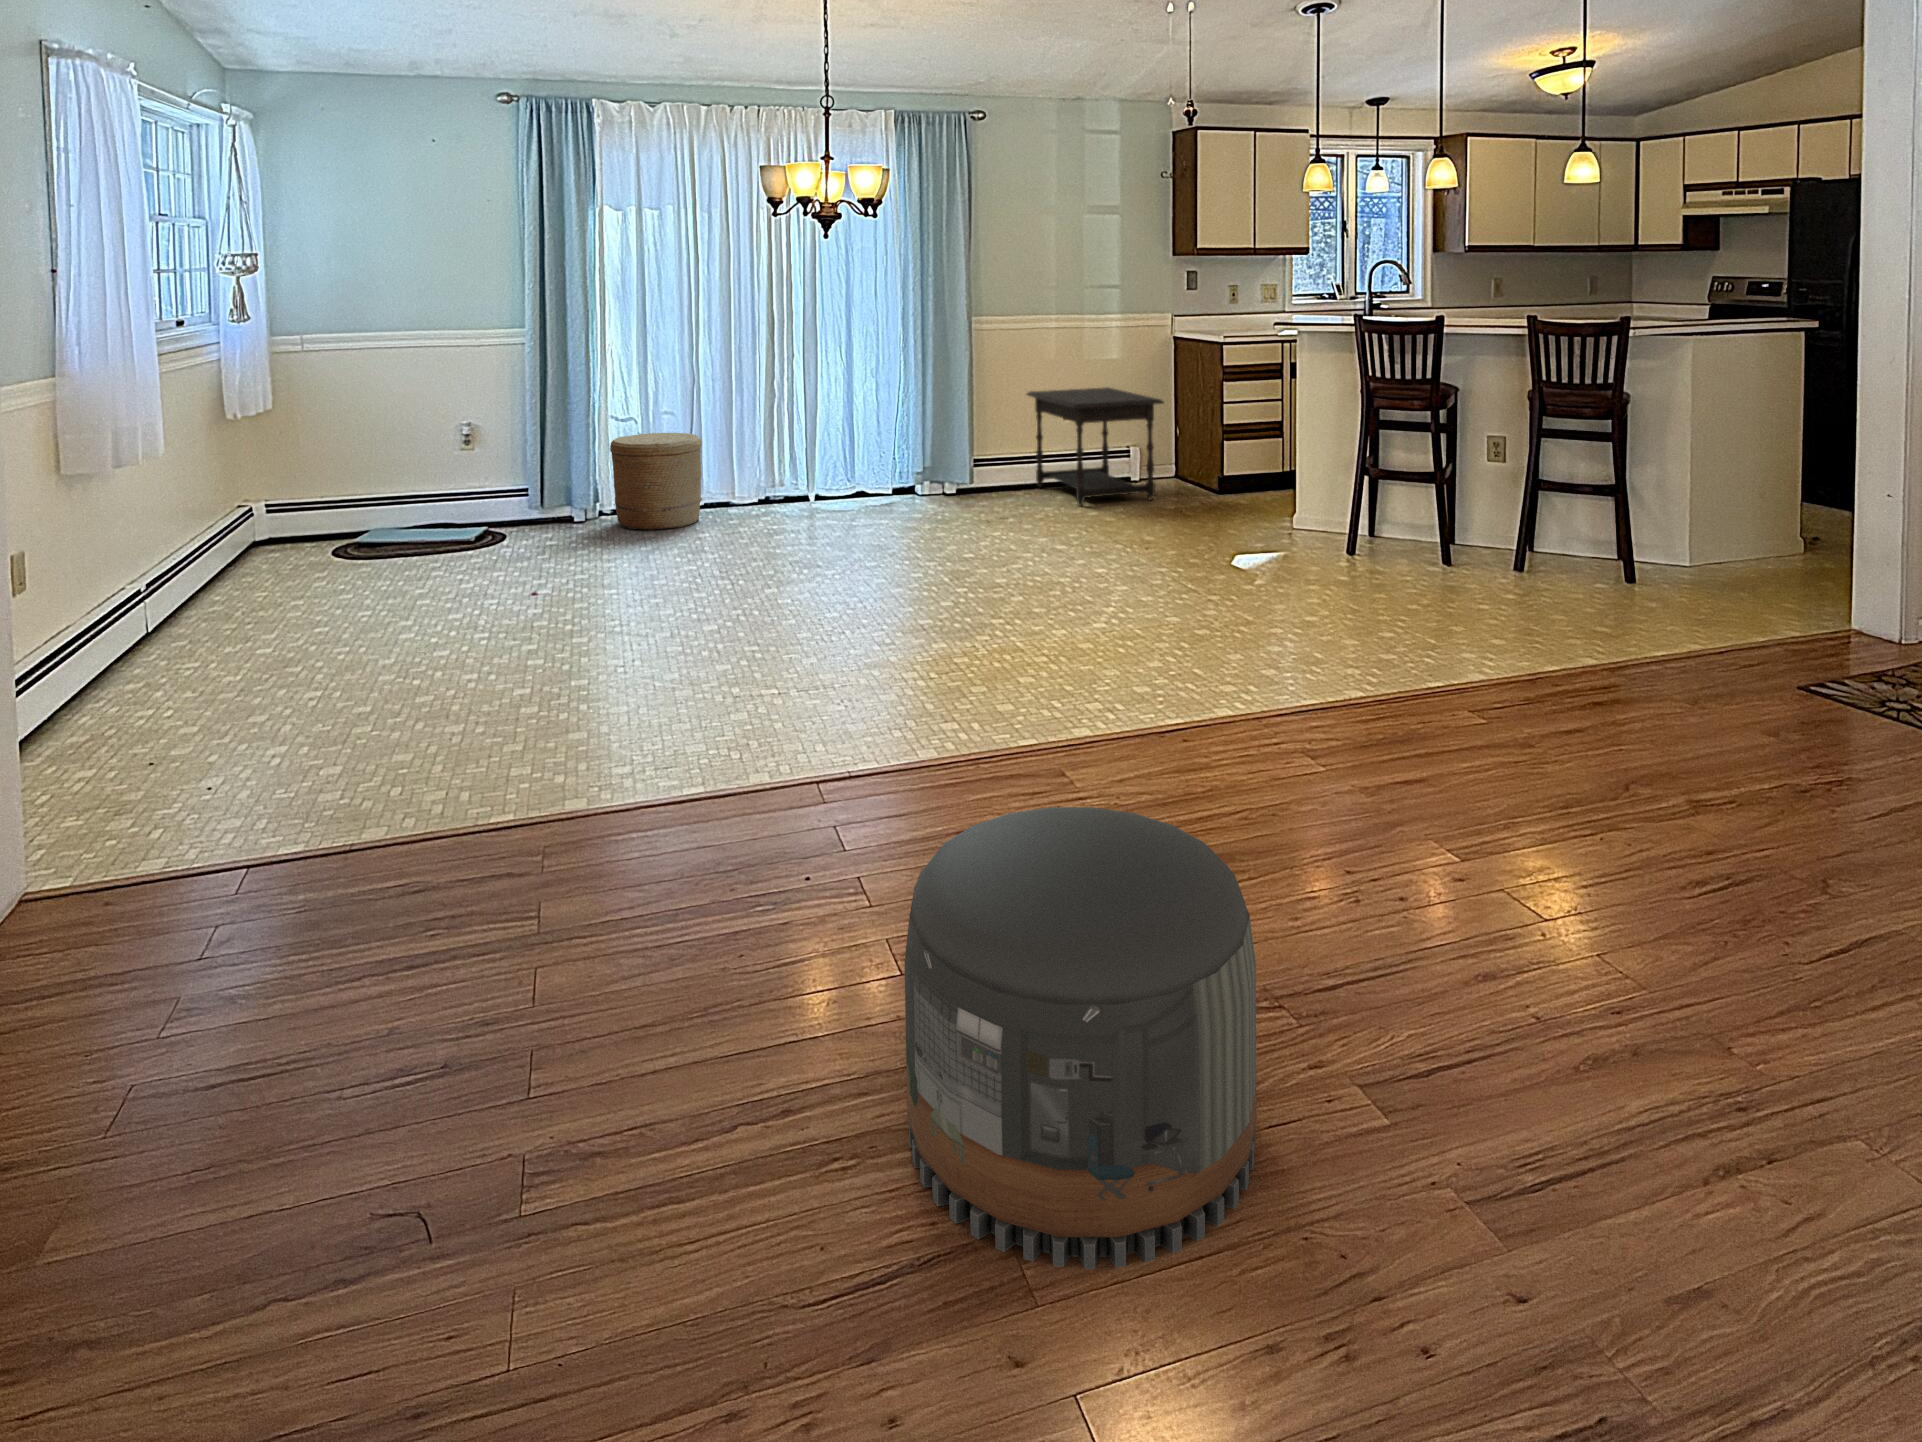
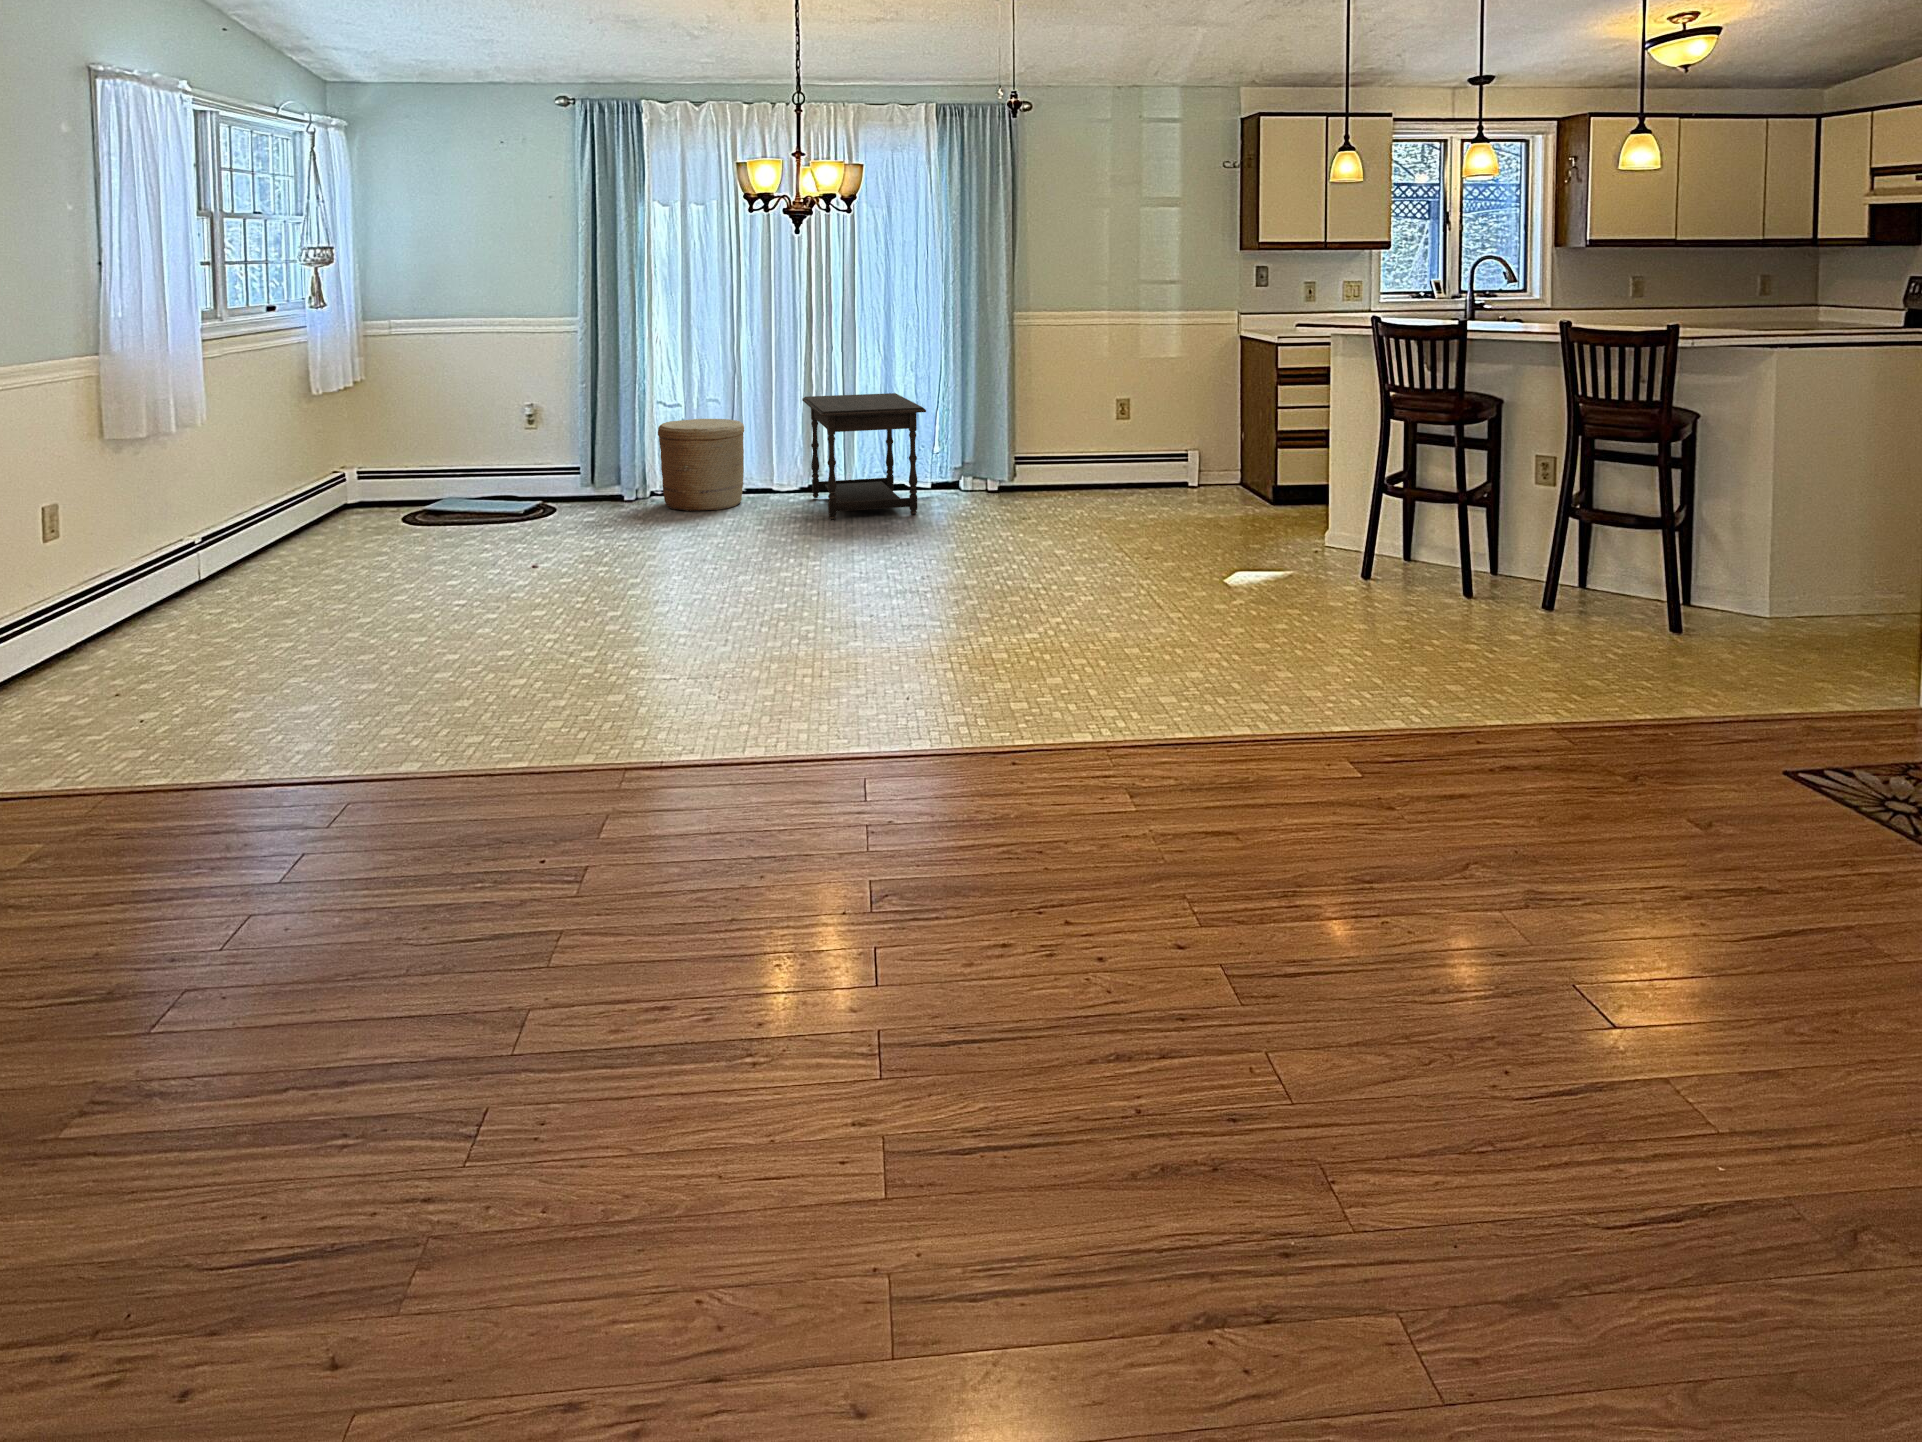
side table: present [1027,387,1164,506] -> present [802,393,926,520]
pouf: present [905,807,1257,1269] -> none [364,814,752,1306]

